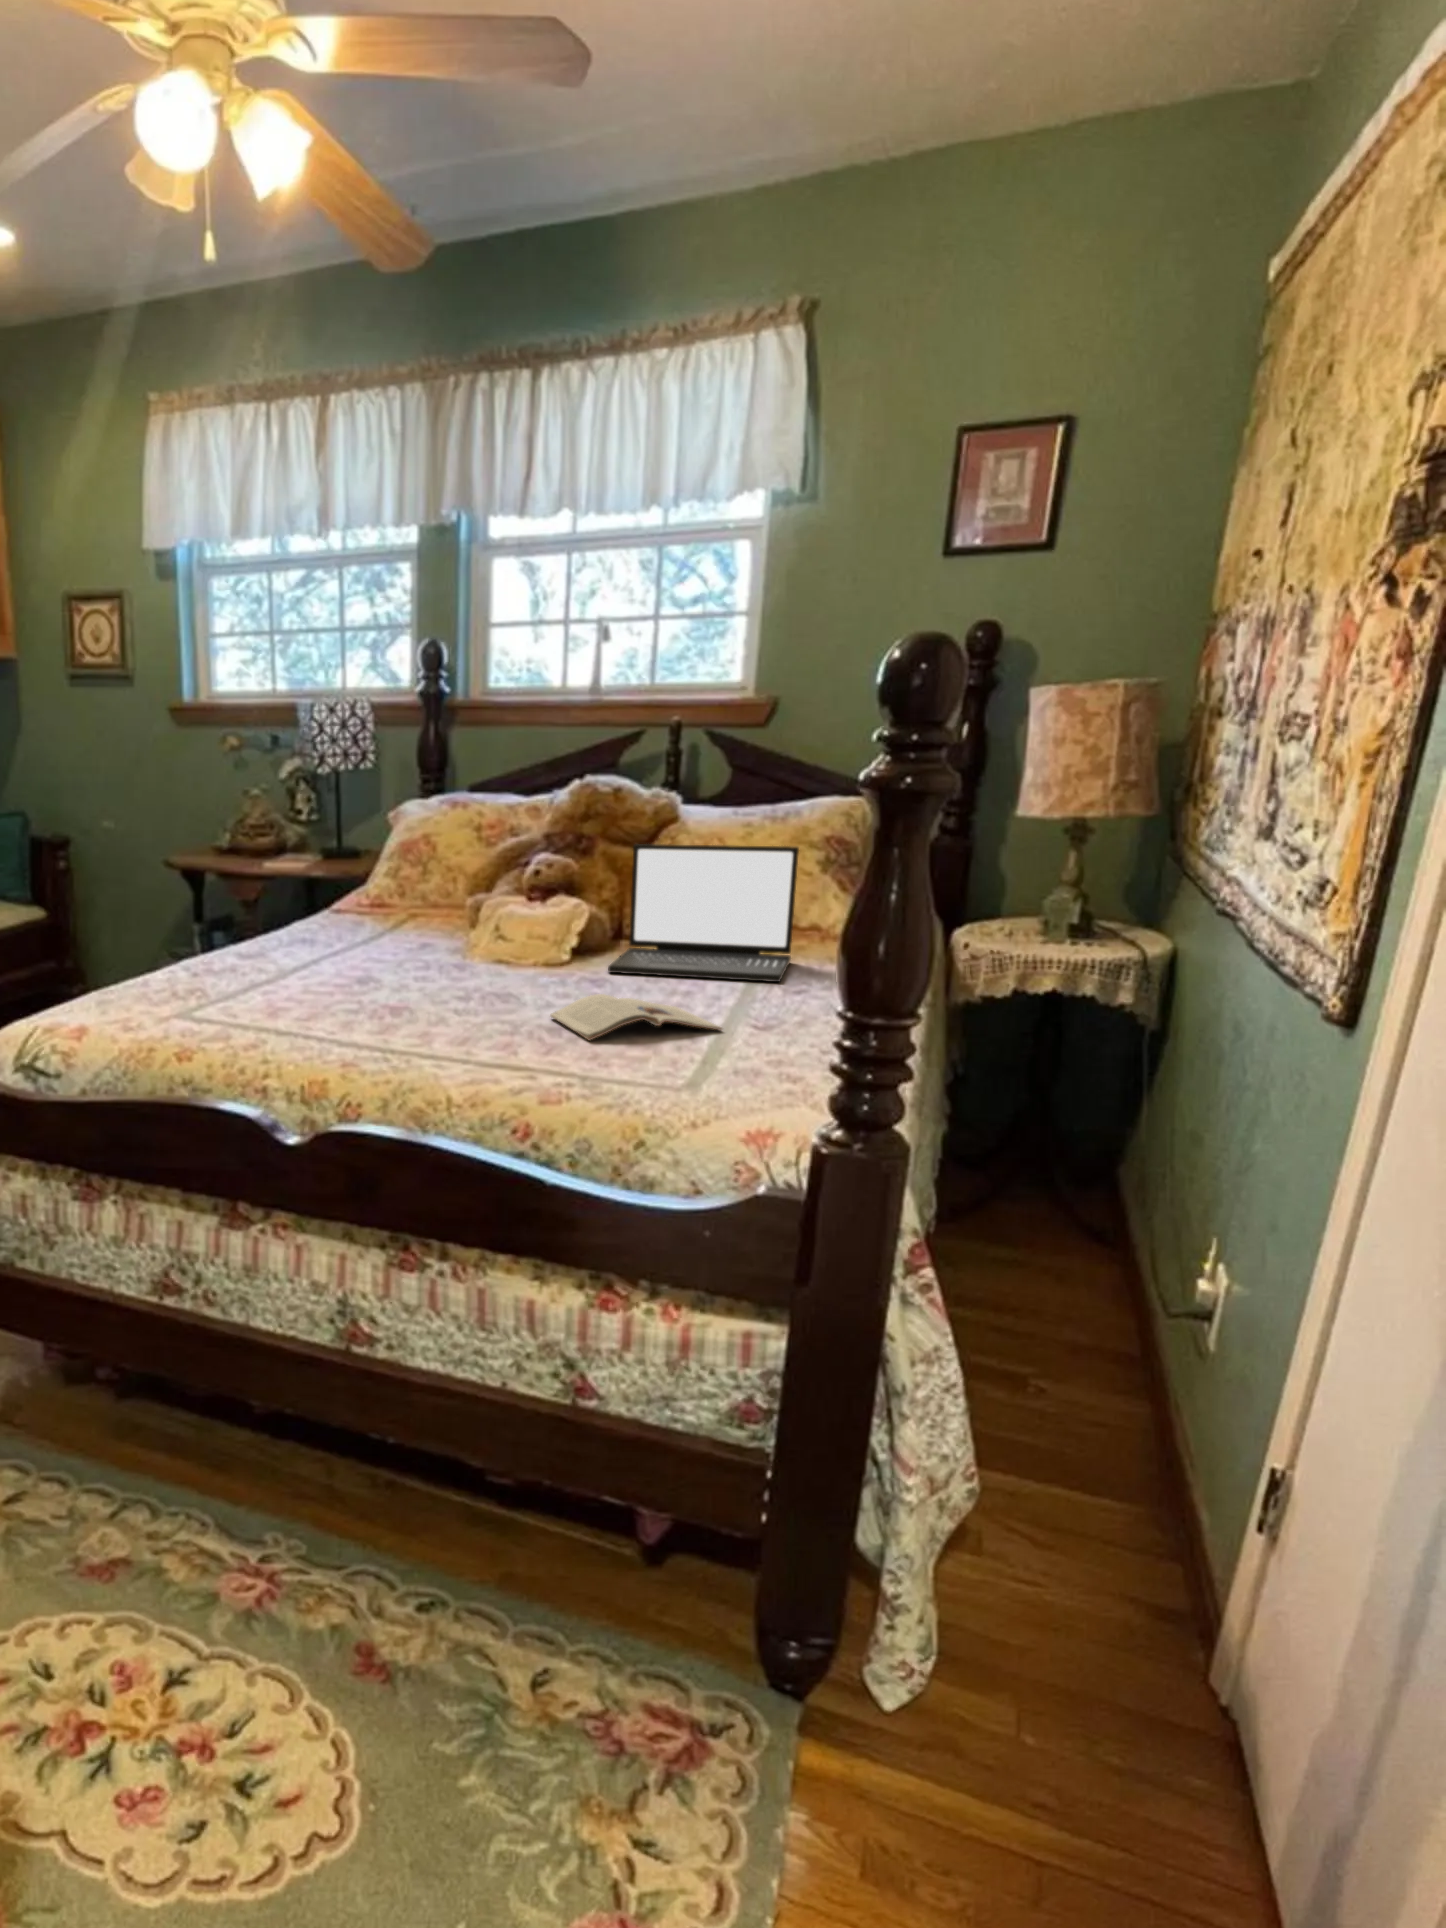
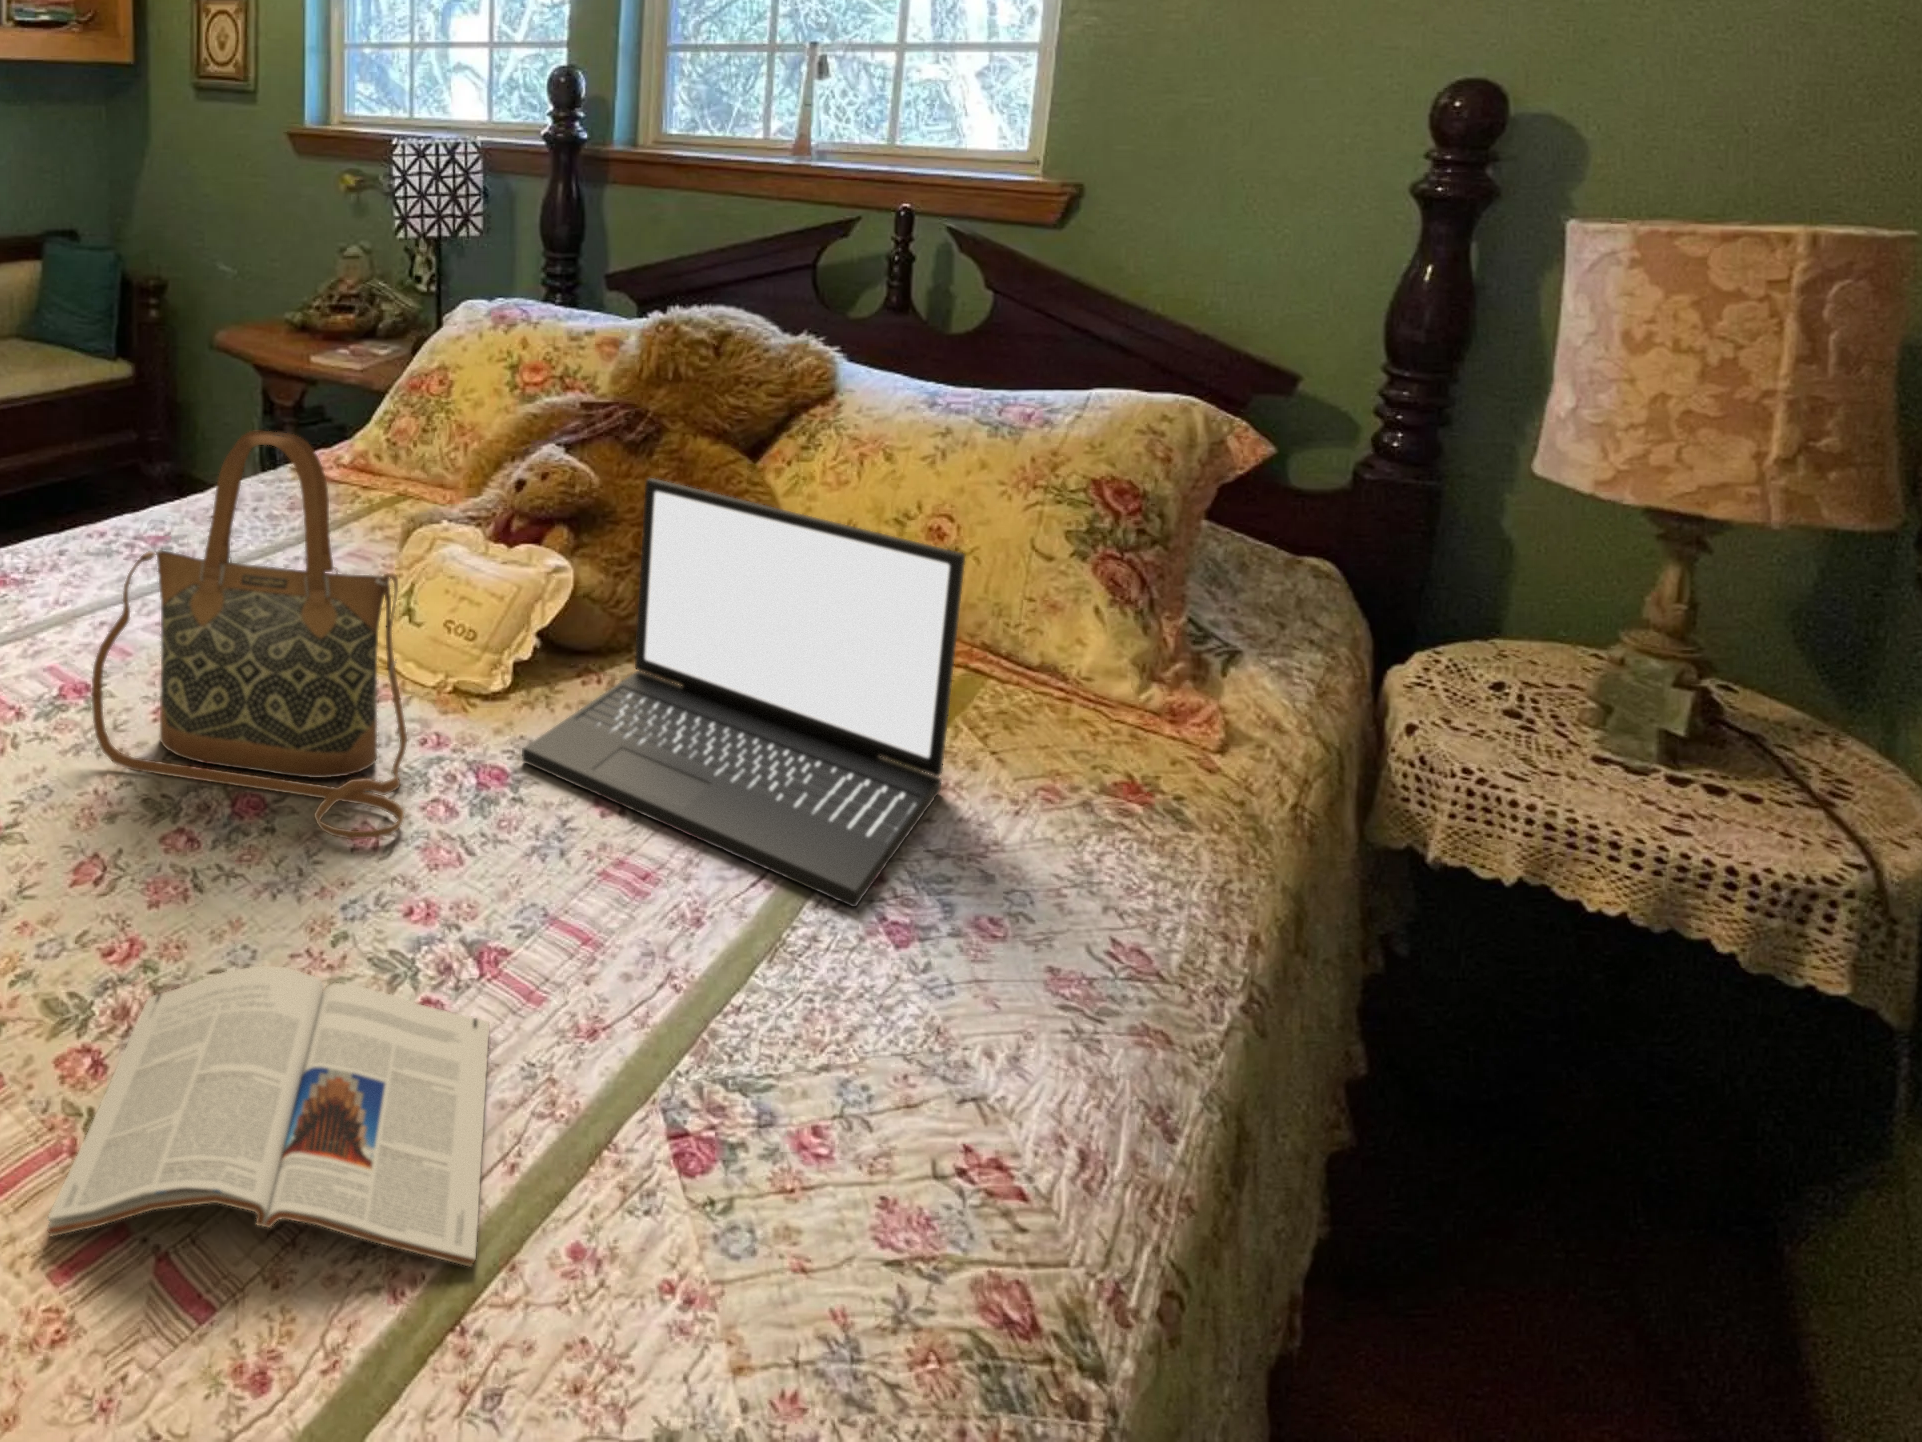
handbag: none [408,819,585,990] -> present [92,430,407,839]

